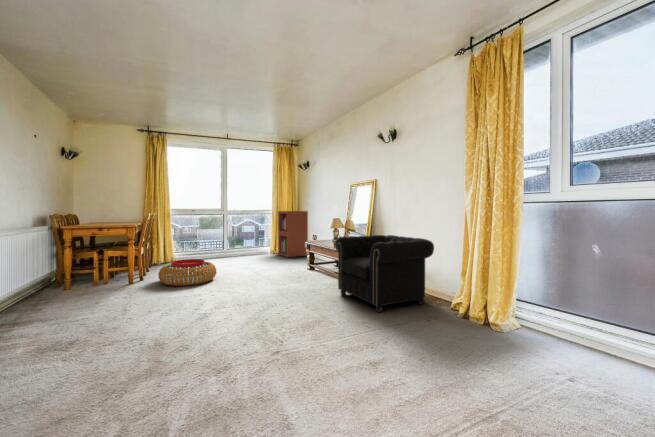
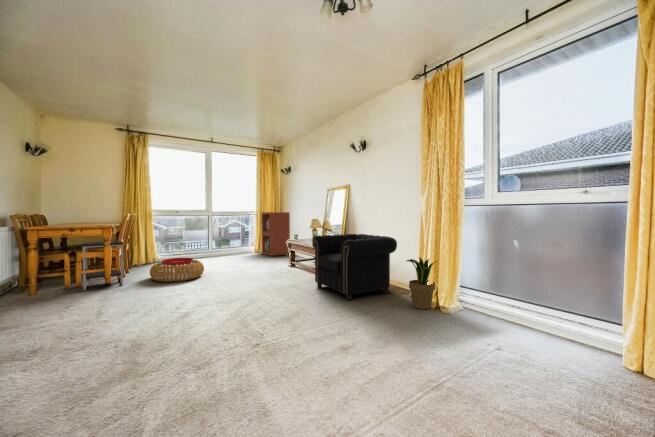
side table: none [85,241,130,294] -> present [83,241,123,290]
potted plant: none [448,263,489,326] -> present [407,257,435,309]

